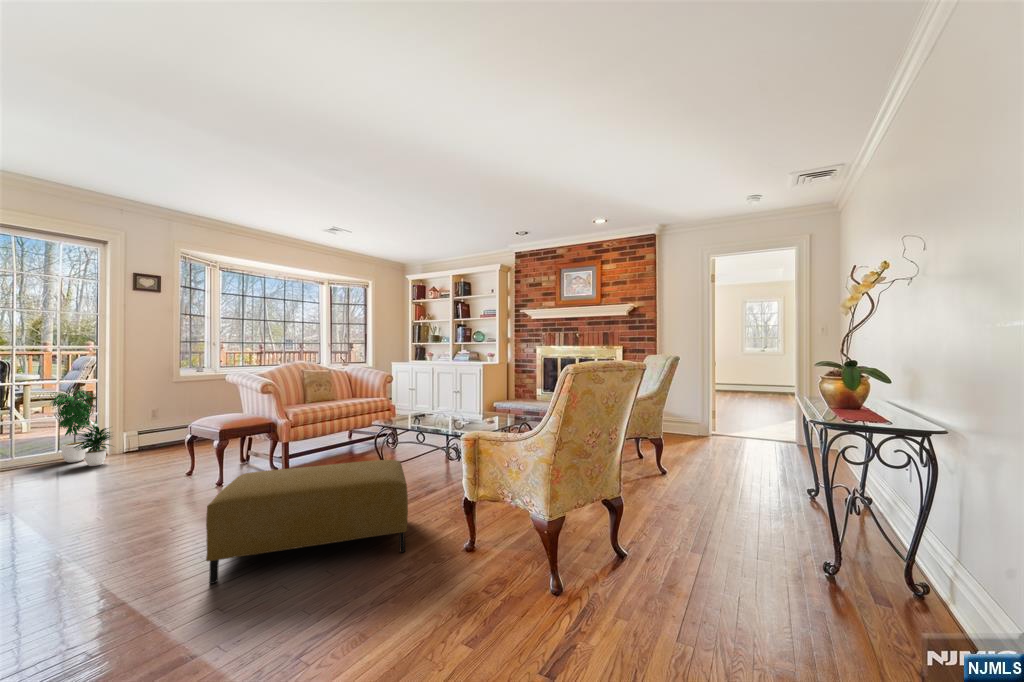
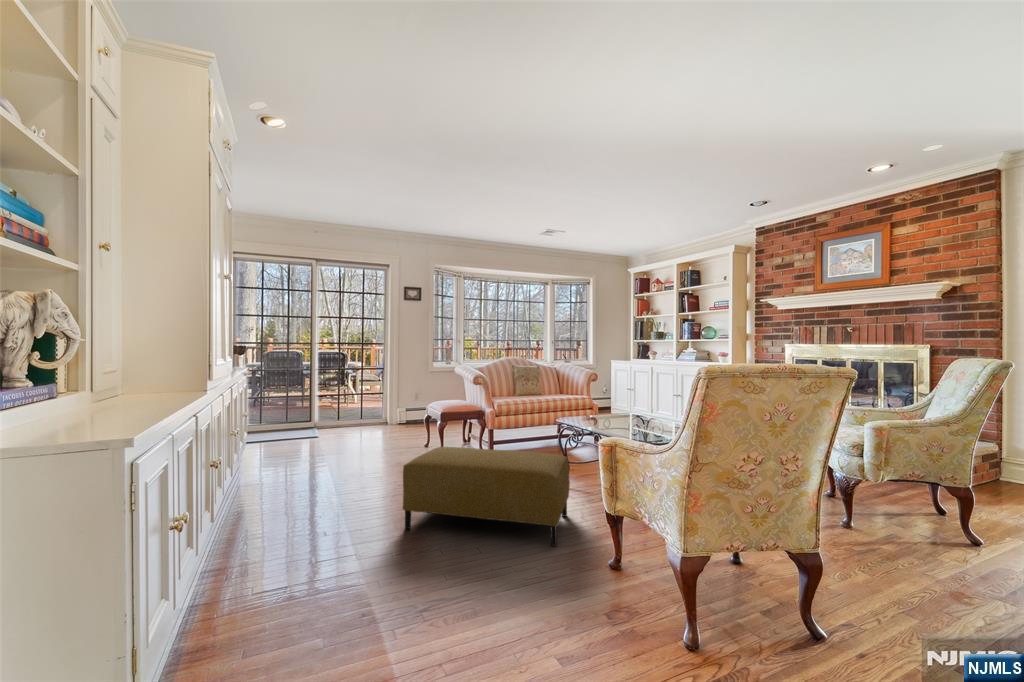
potted plant: present [52,387,112,466] -> none [353,369,388,431]

